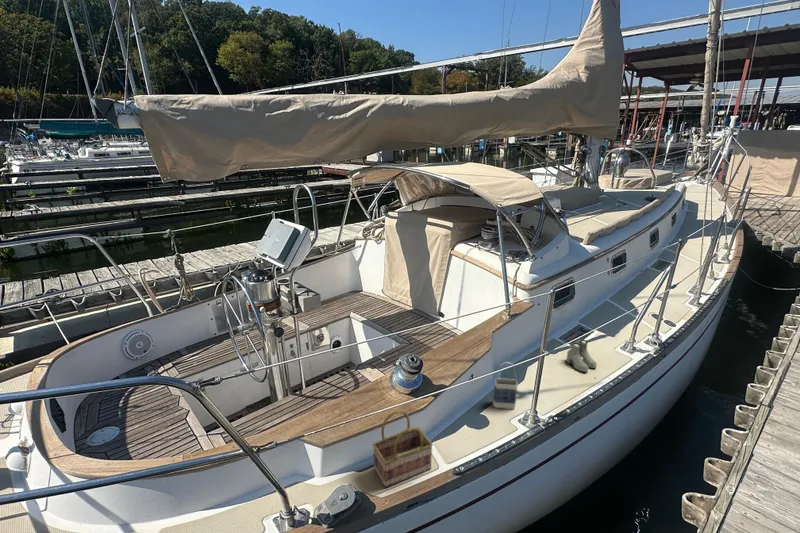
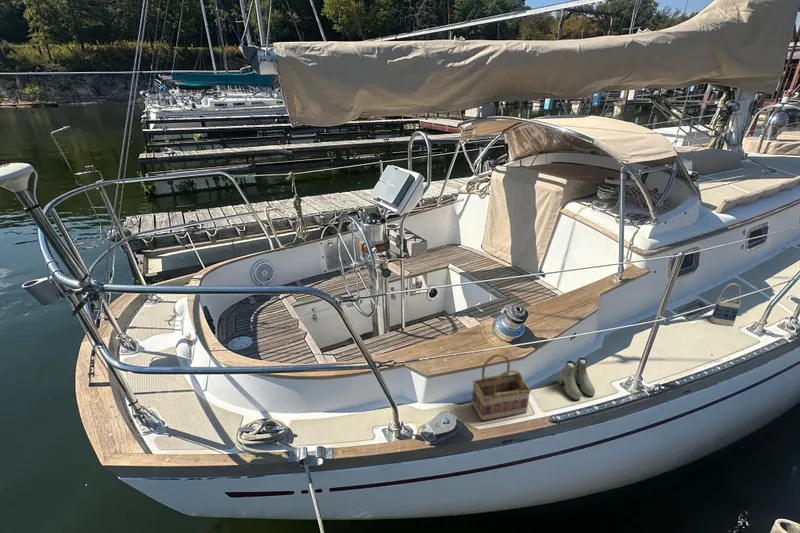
boots: present [567,339,597,372] -> present [559,358,595,400]
bag: present [493,362,518,409] -> present [710,283,741,326]

